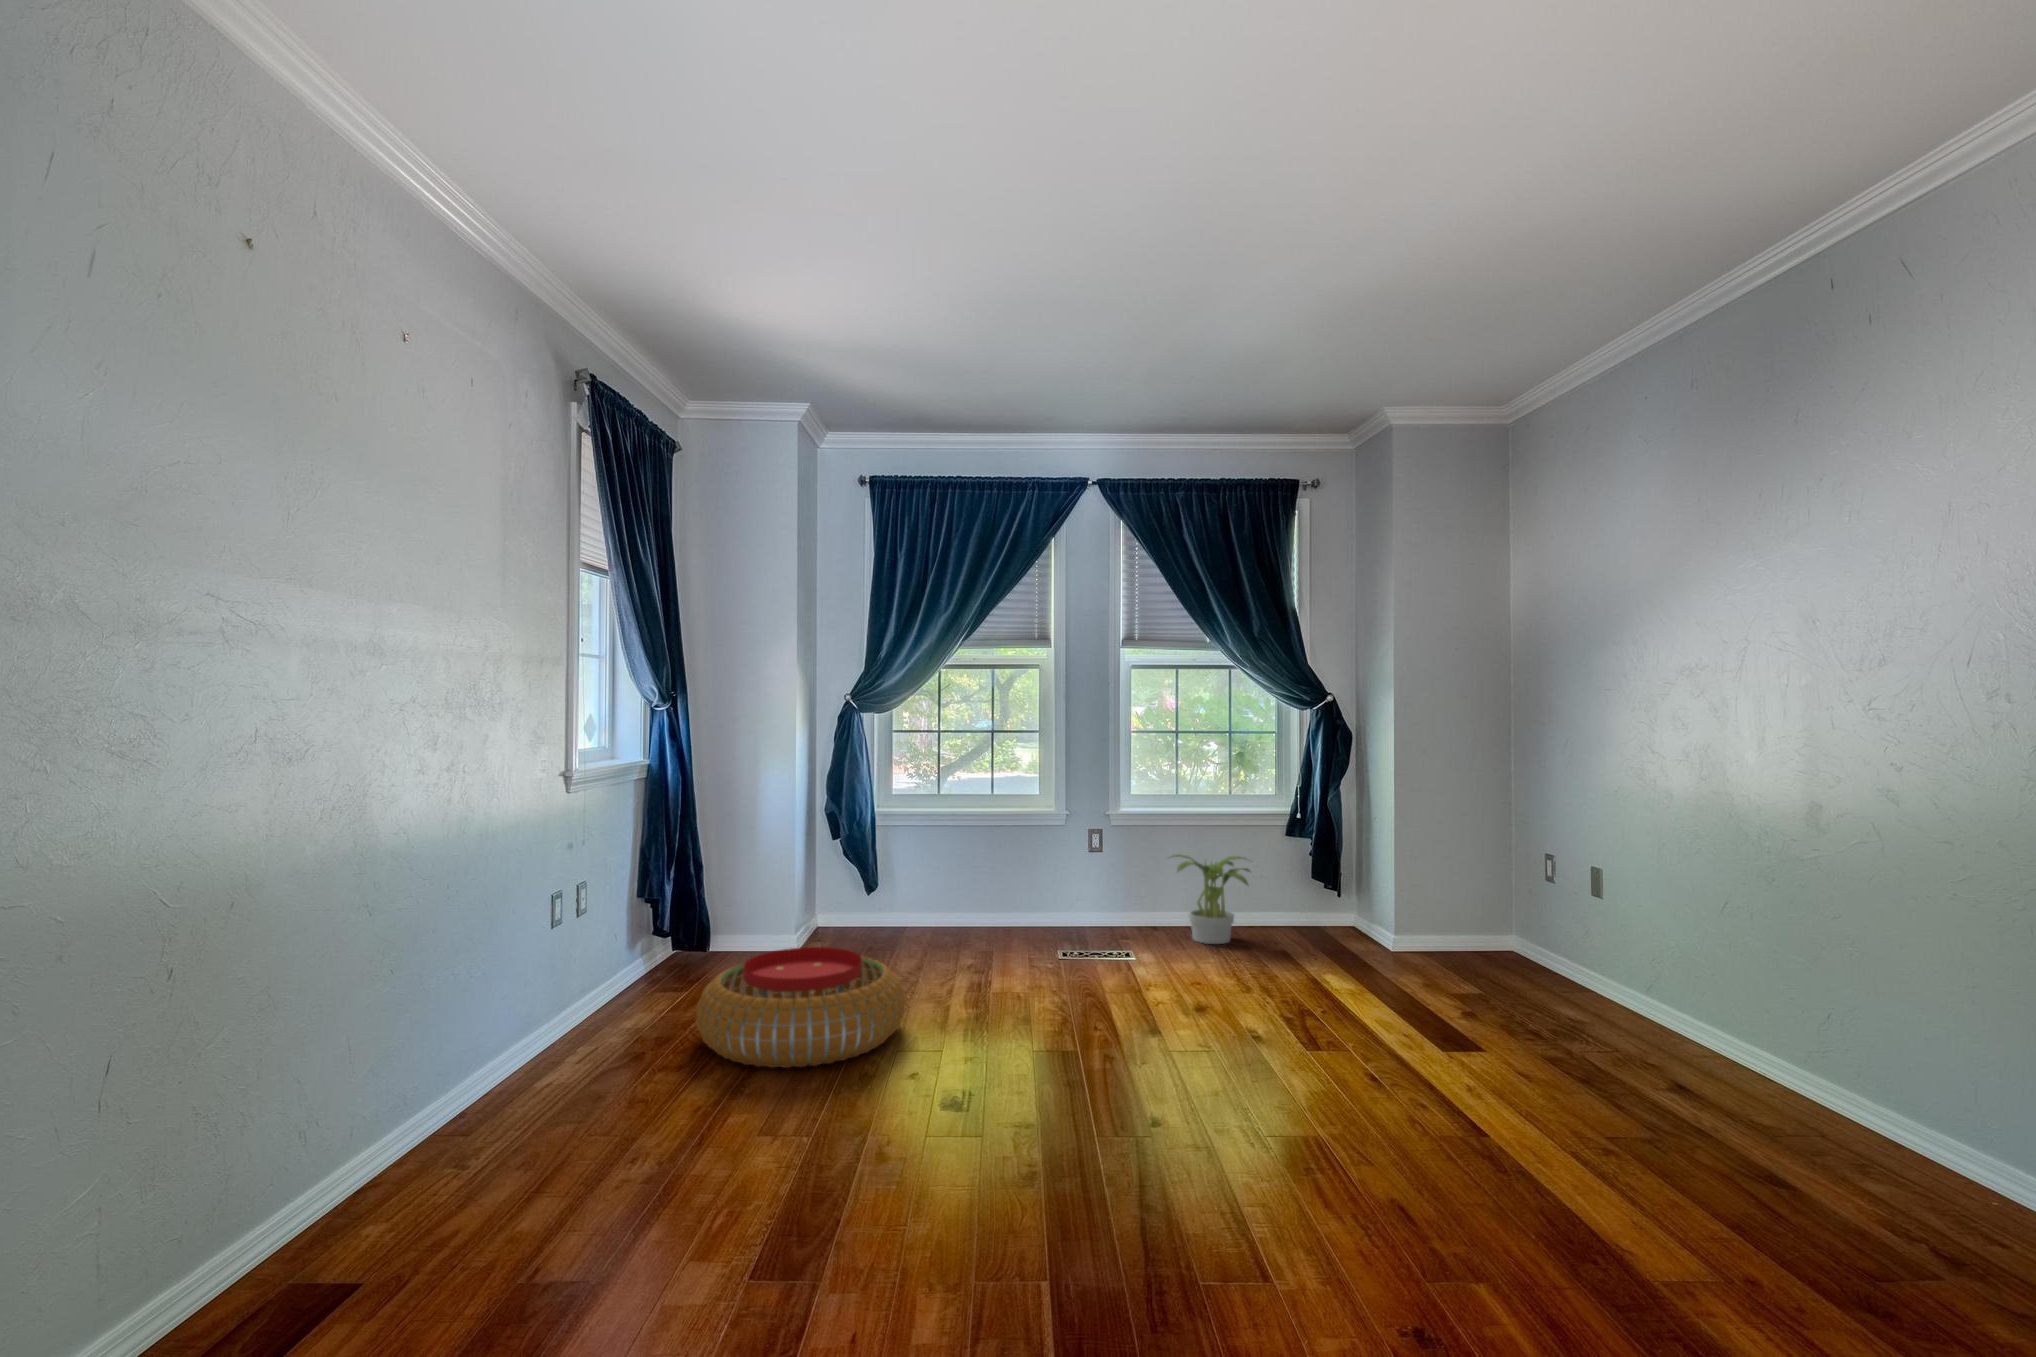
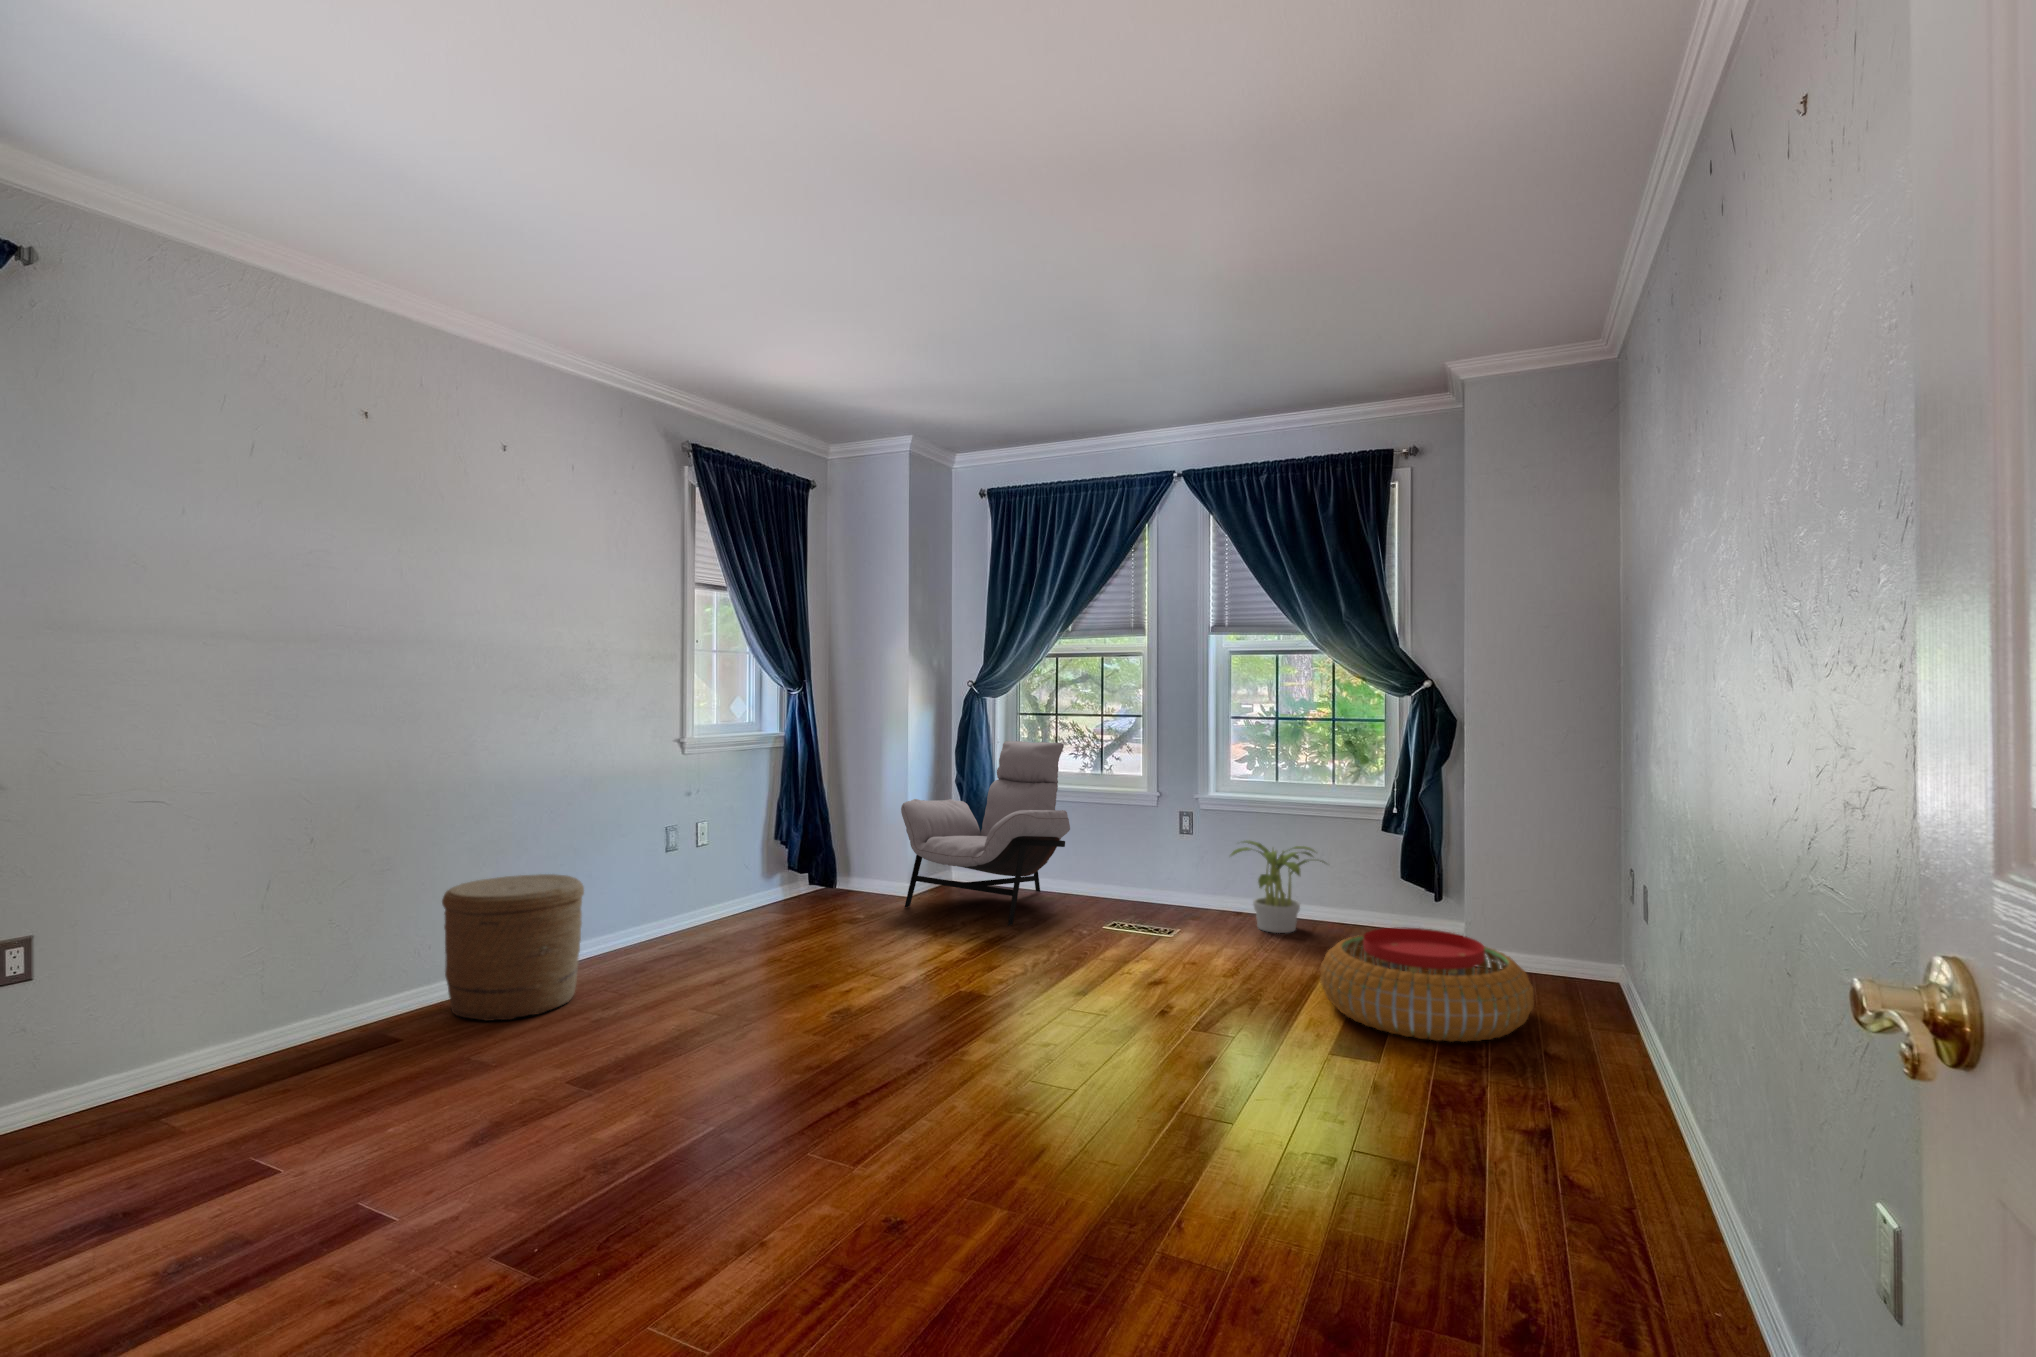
lounge chair: none [807,762,994,970] -> present [901,741,1070,926]
pouf: present [696,947,905,1068] -> present [1320,927,1534,1042]
woven basket: none [346,978,570,1227] -> present [442,874,584,1021]

